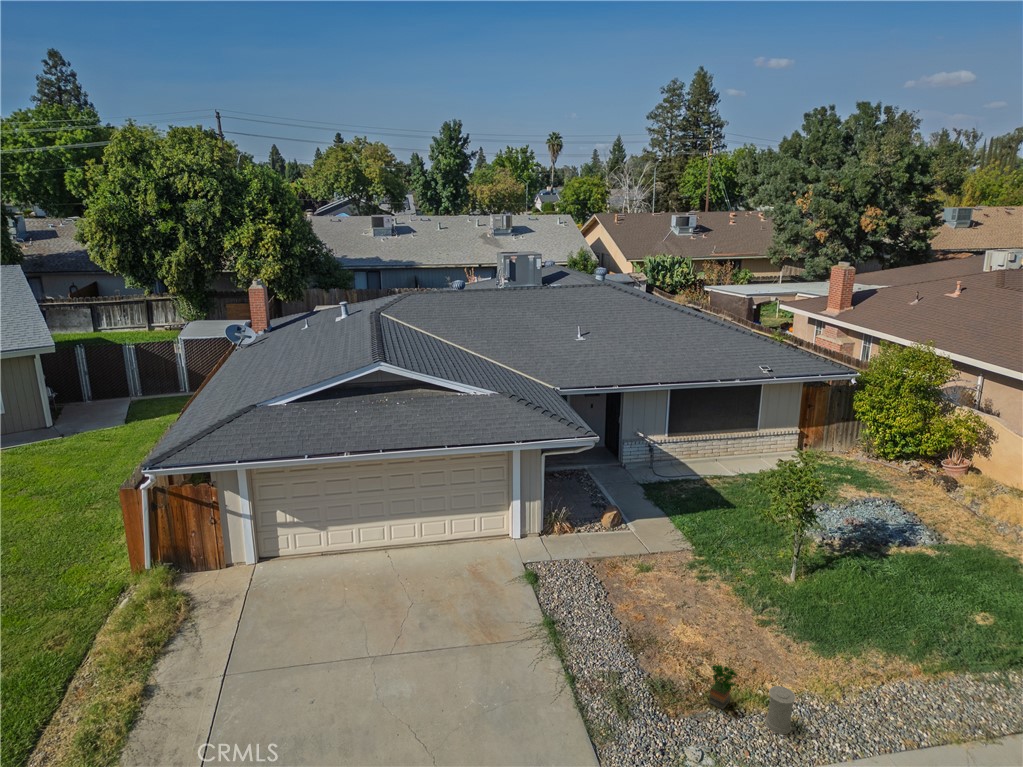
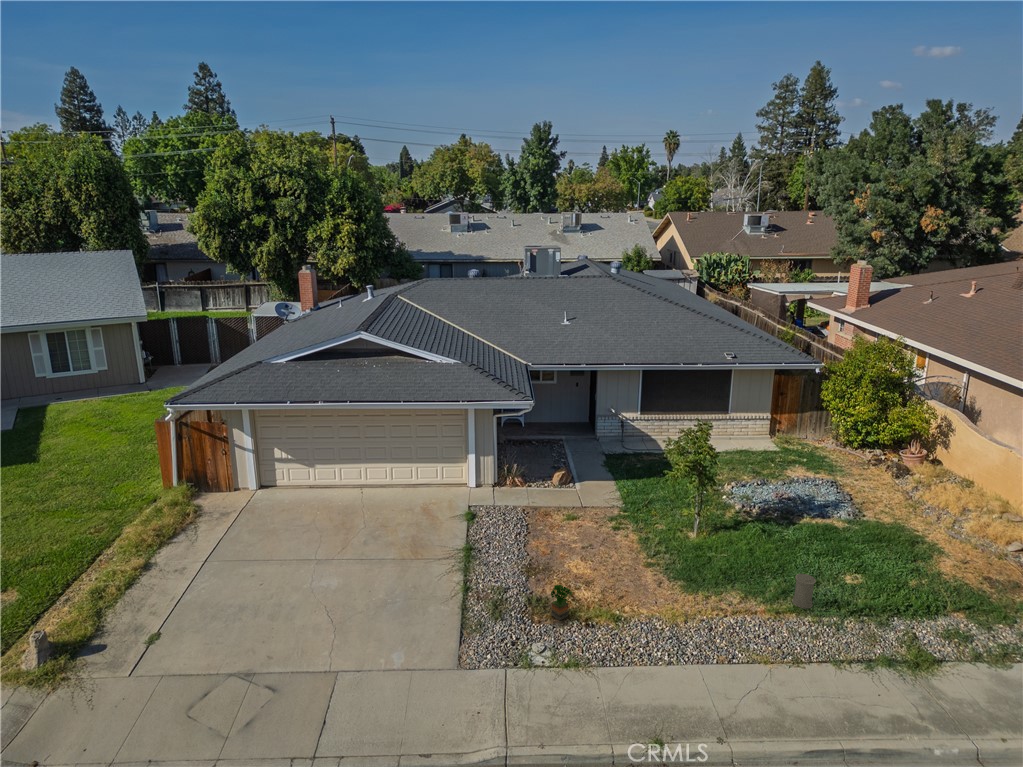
trash can: present [766,686,795,734] -> present [792,574,816,608]

